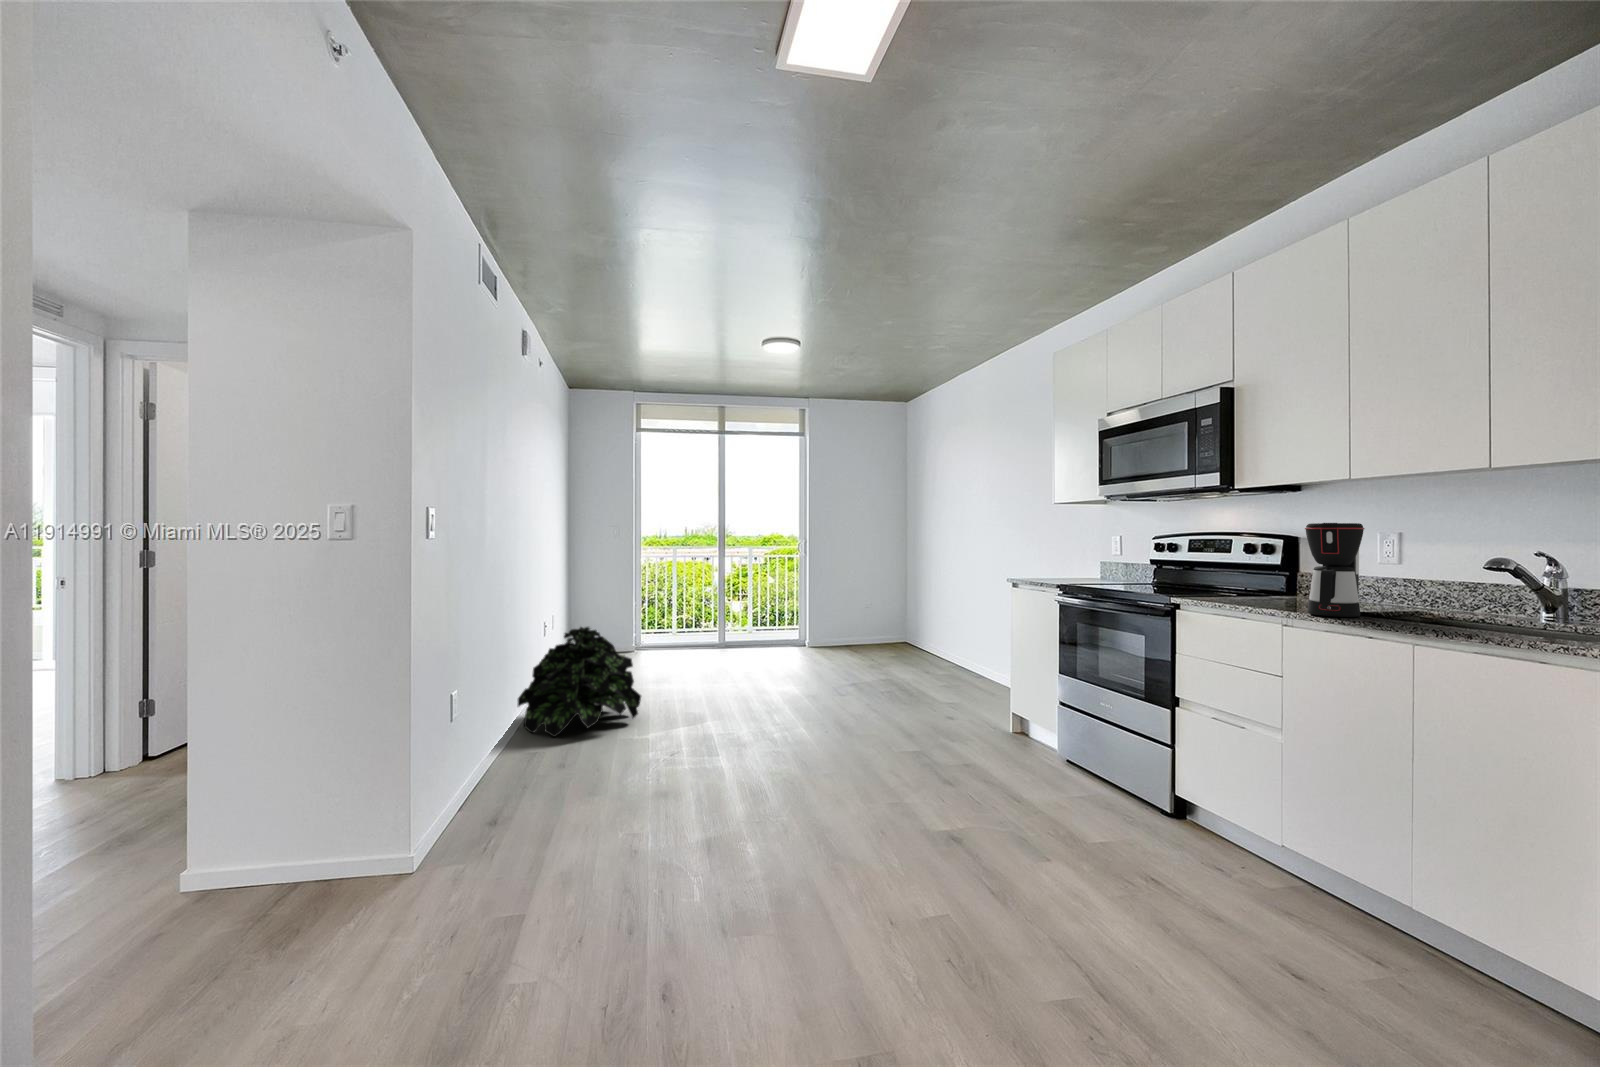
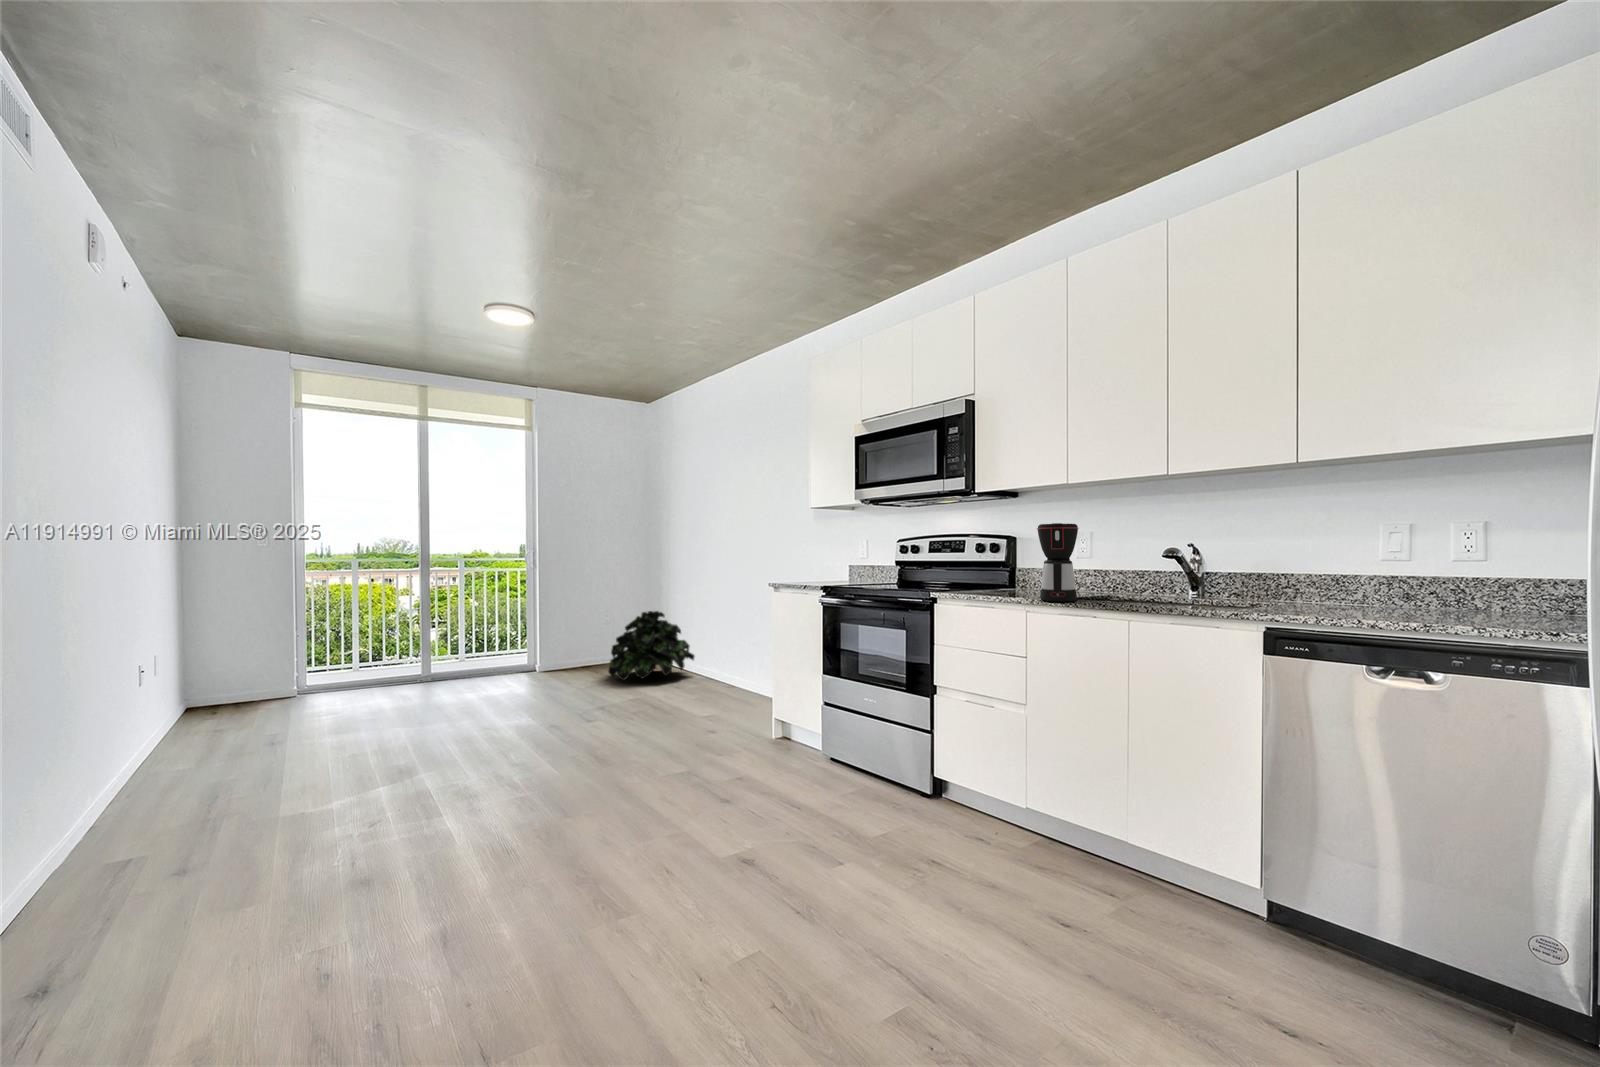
potted plant: present [518,627,641,737] -> present [608,611,694,680]

